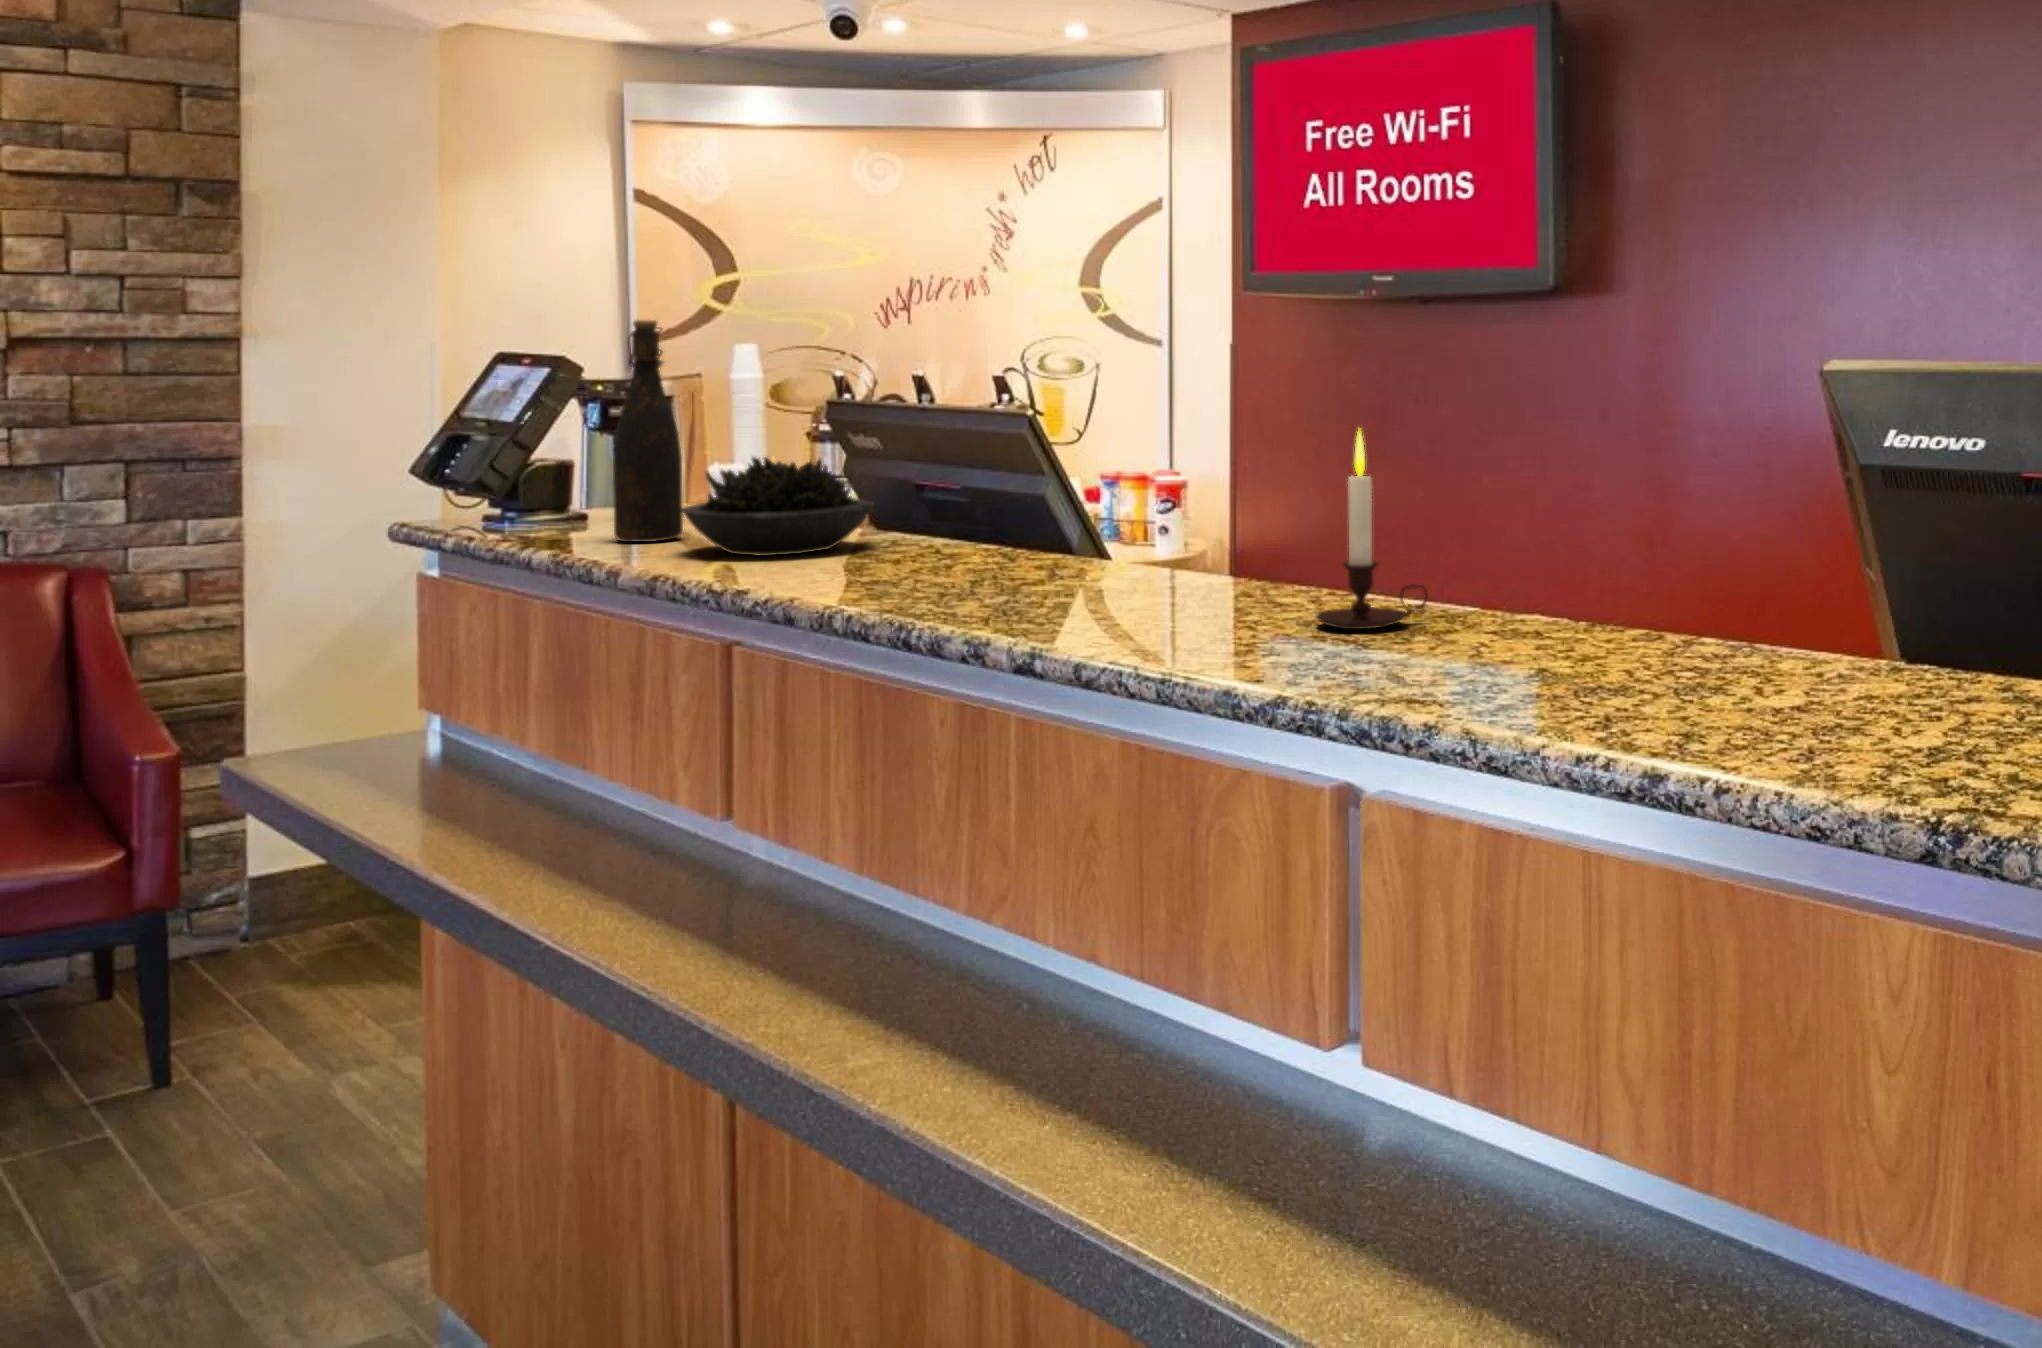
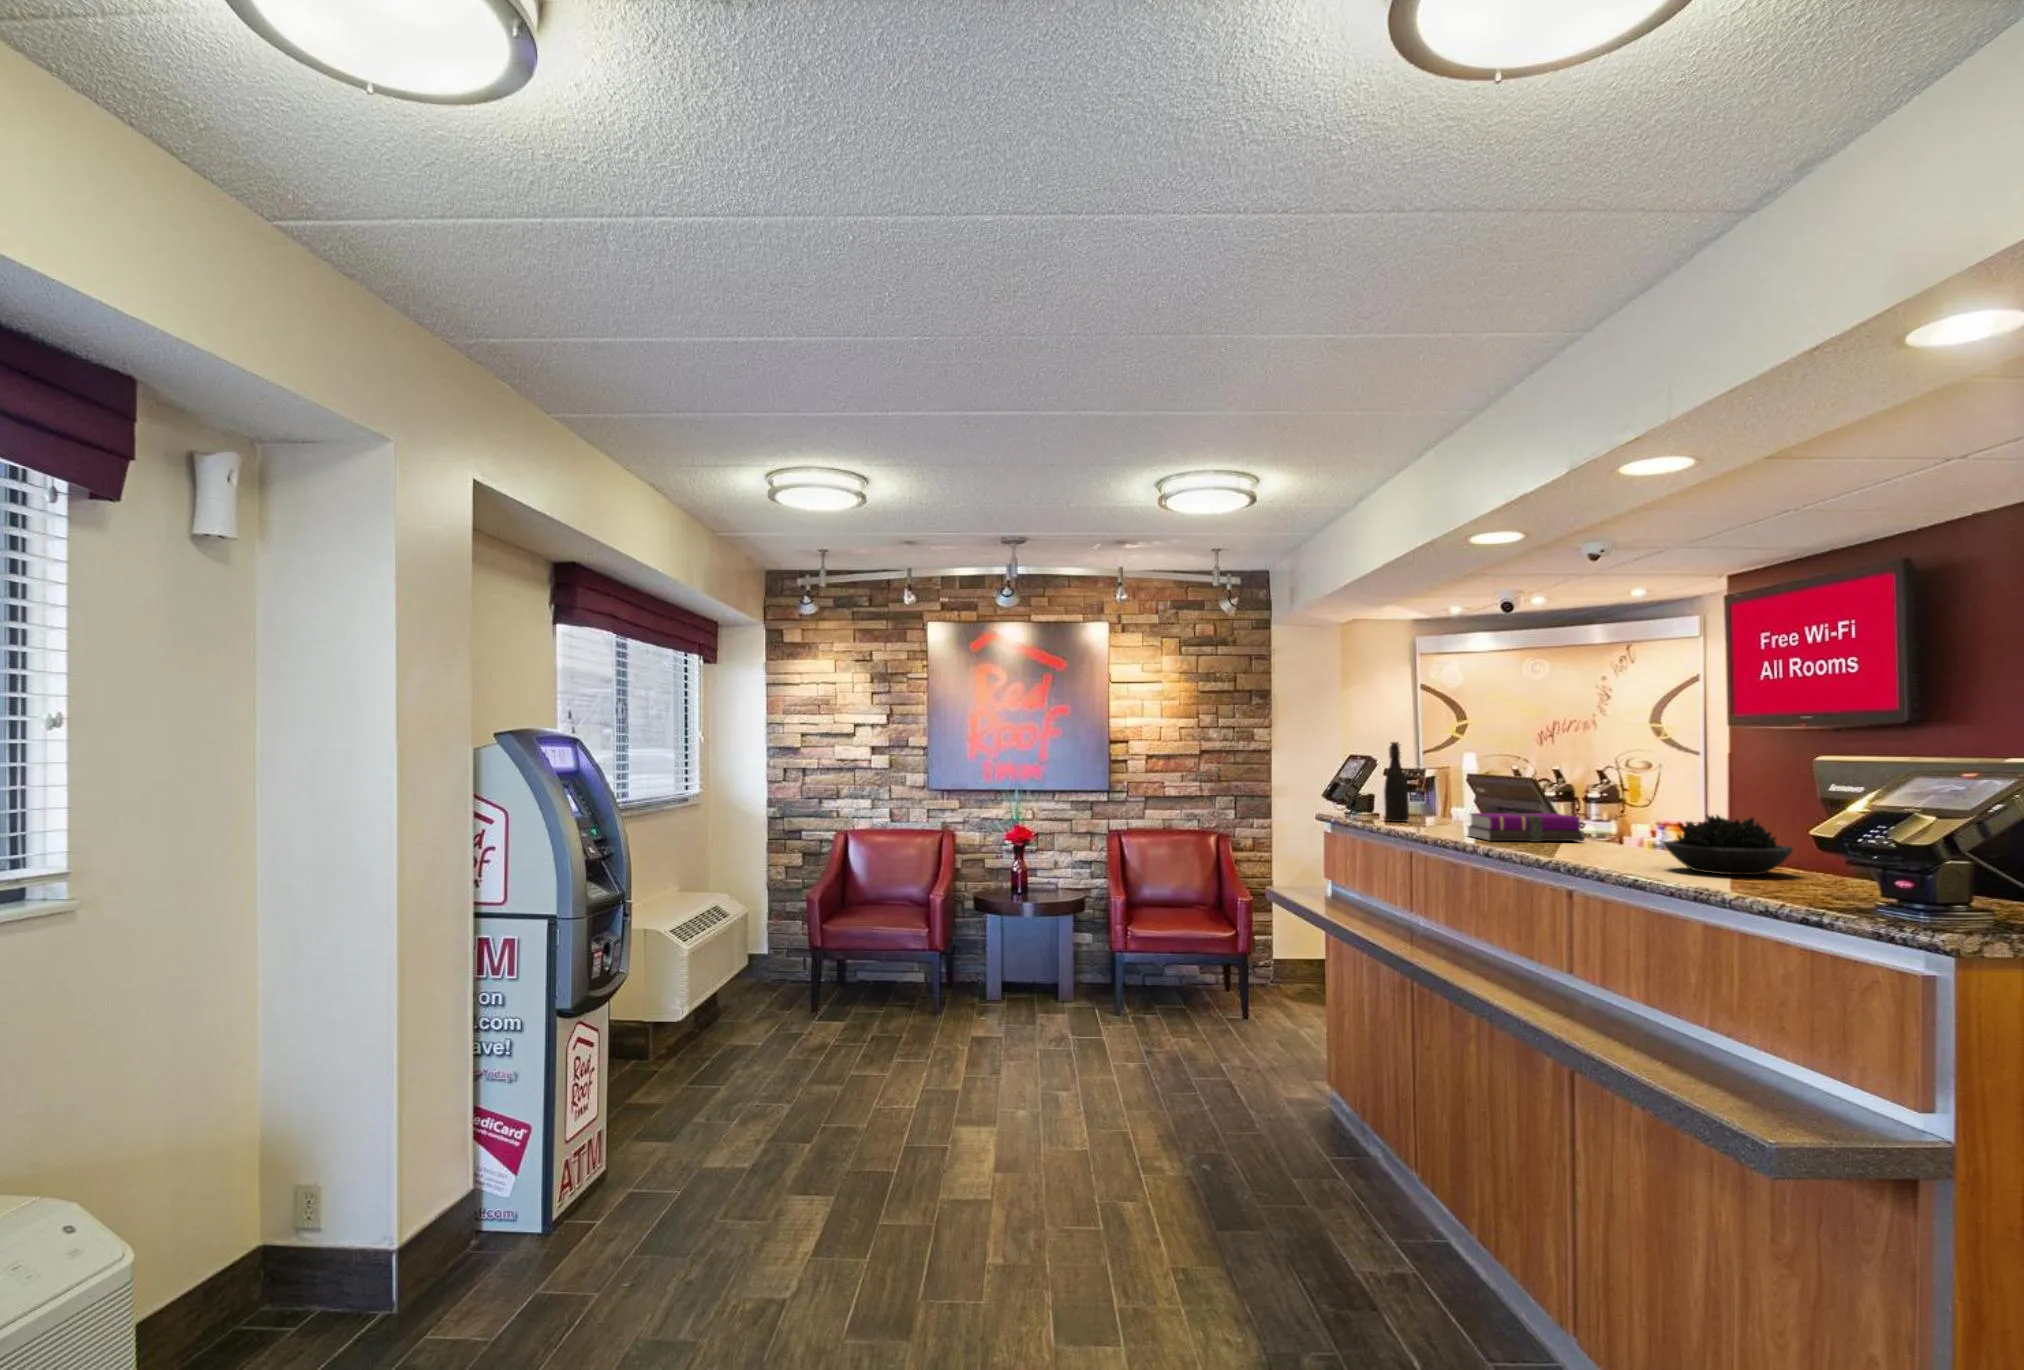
candle: present [1316,428,1428,629] -> none [1601,779,1650,853]
succulent plant: present [682,457,874,556] -> present [1663,815,1793,875]
notebook: none [898,509,1212,612] -> present [1467,813,1585,842]

